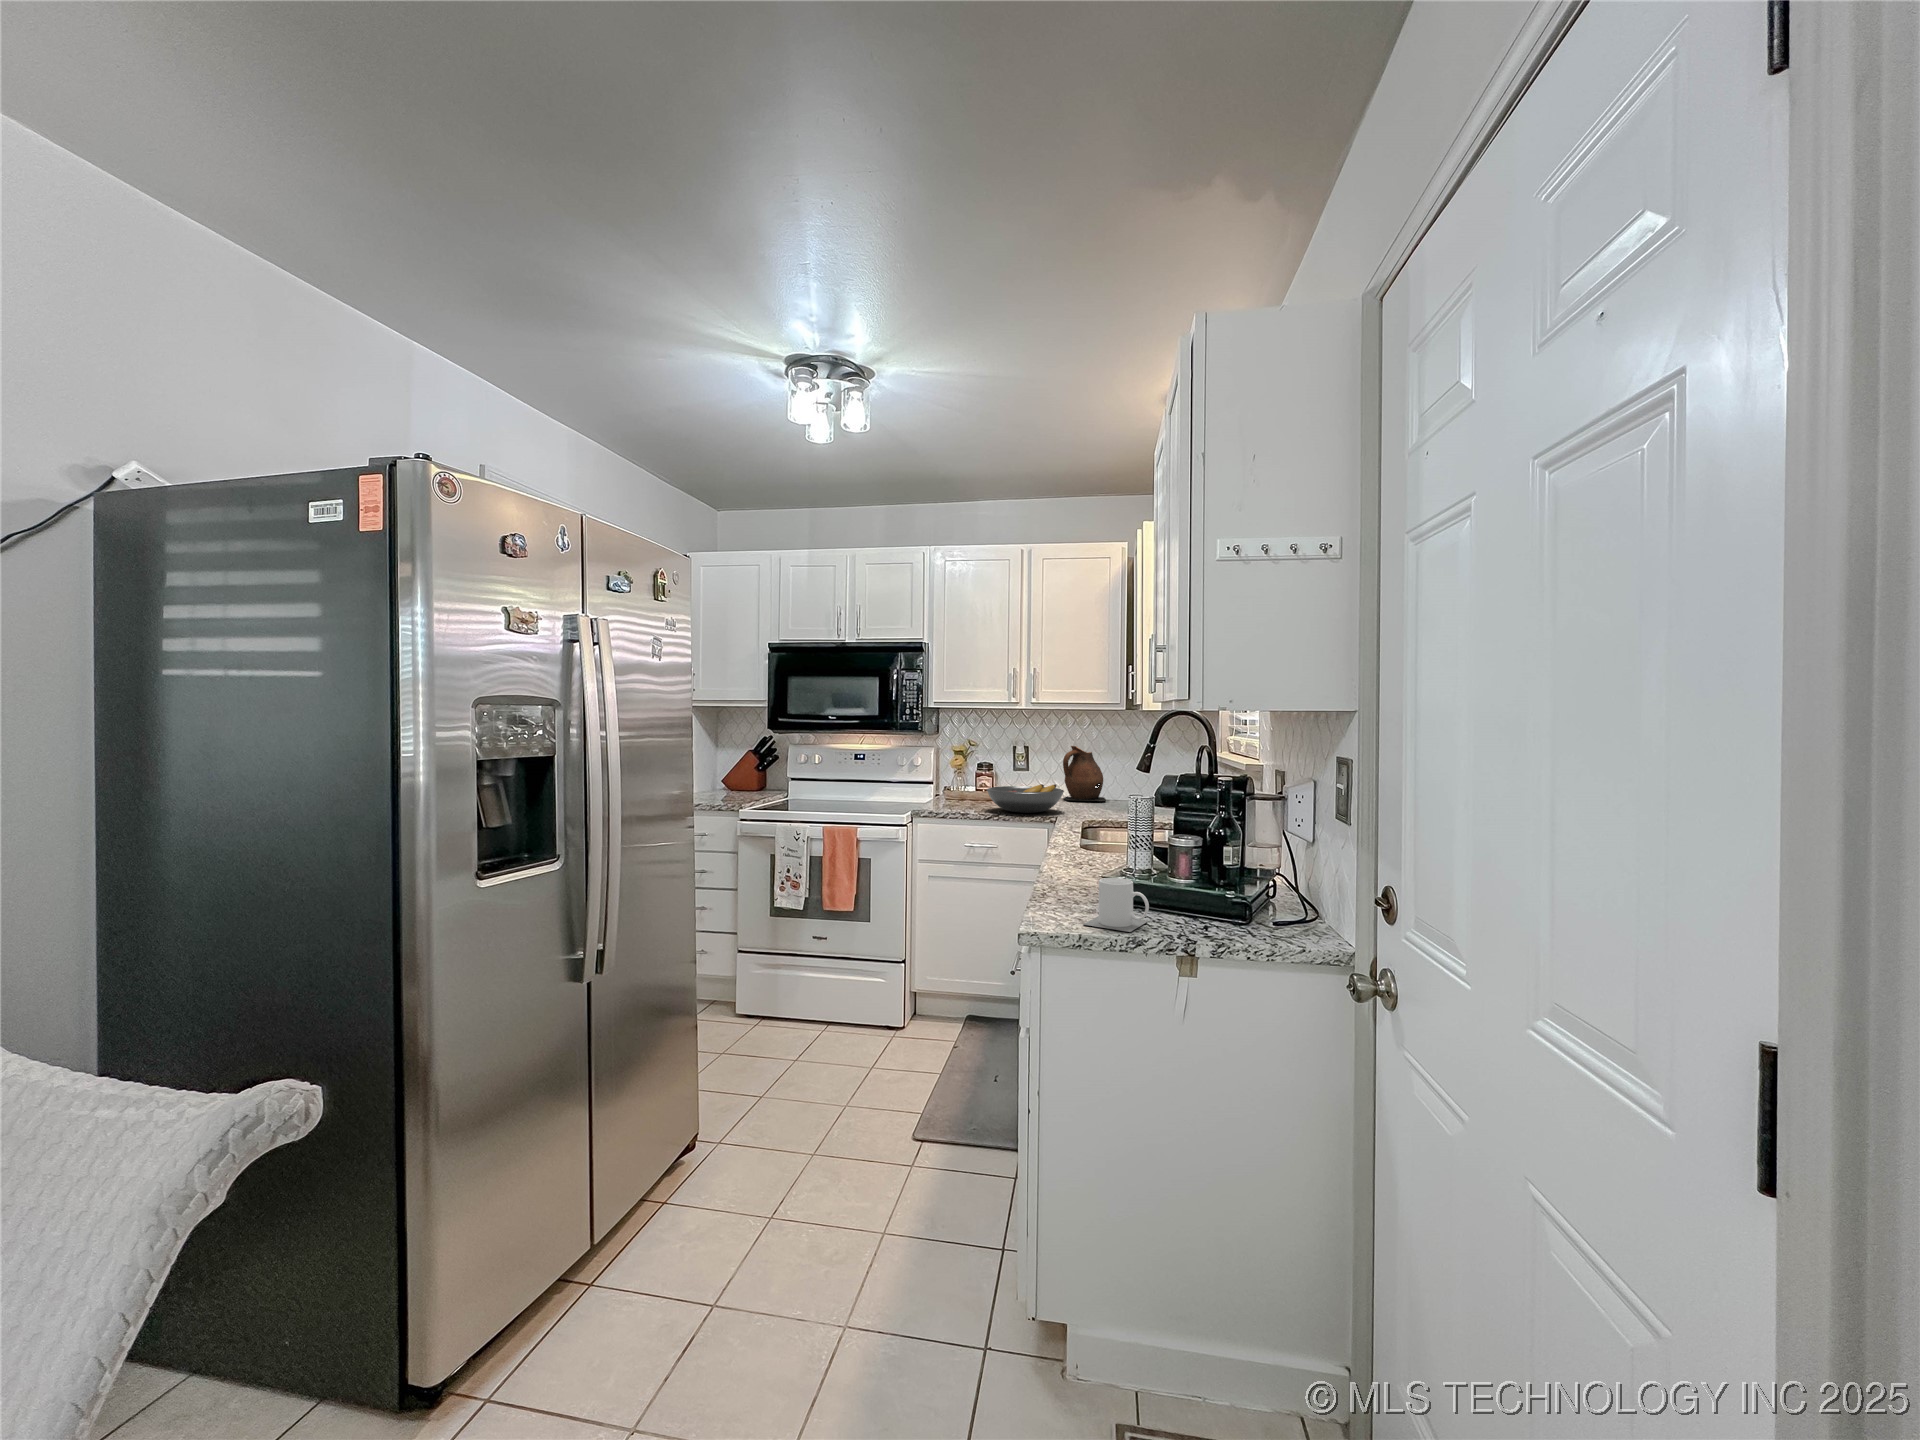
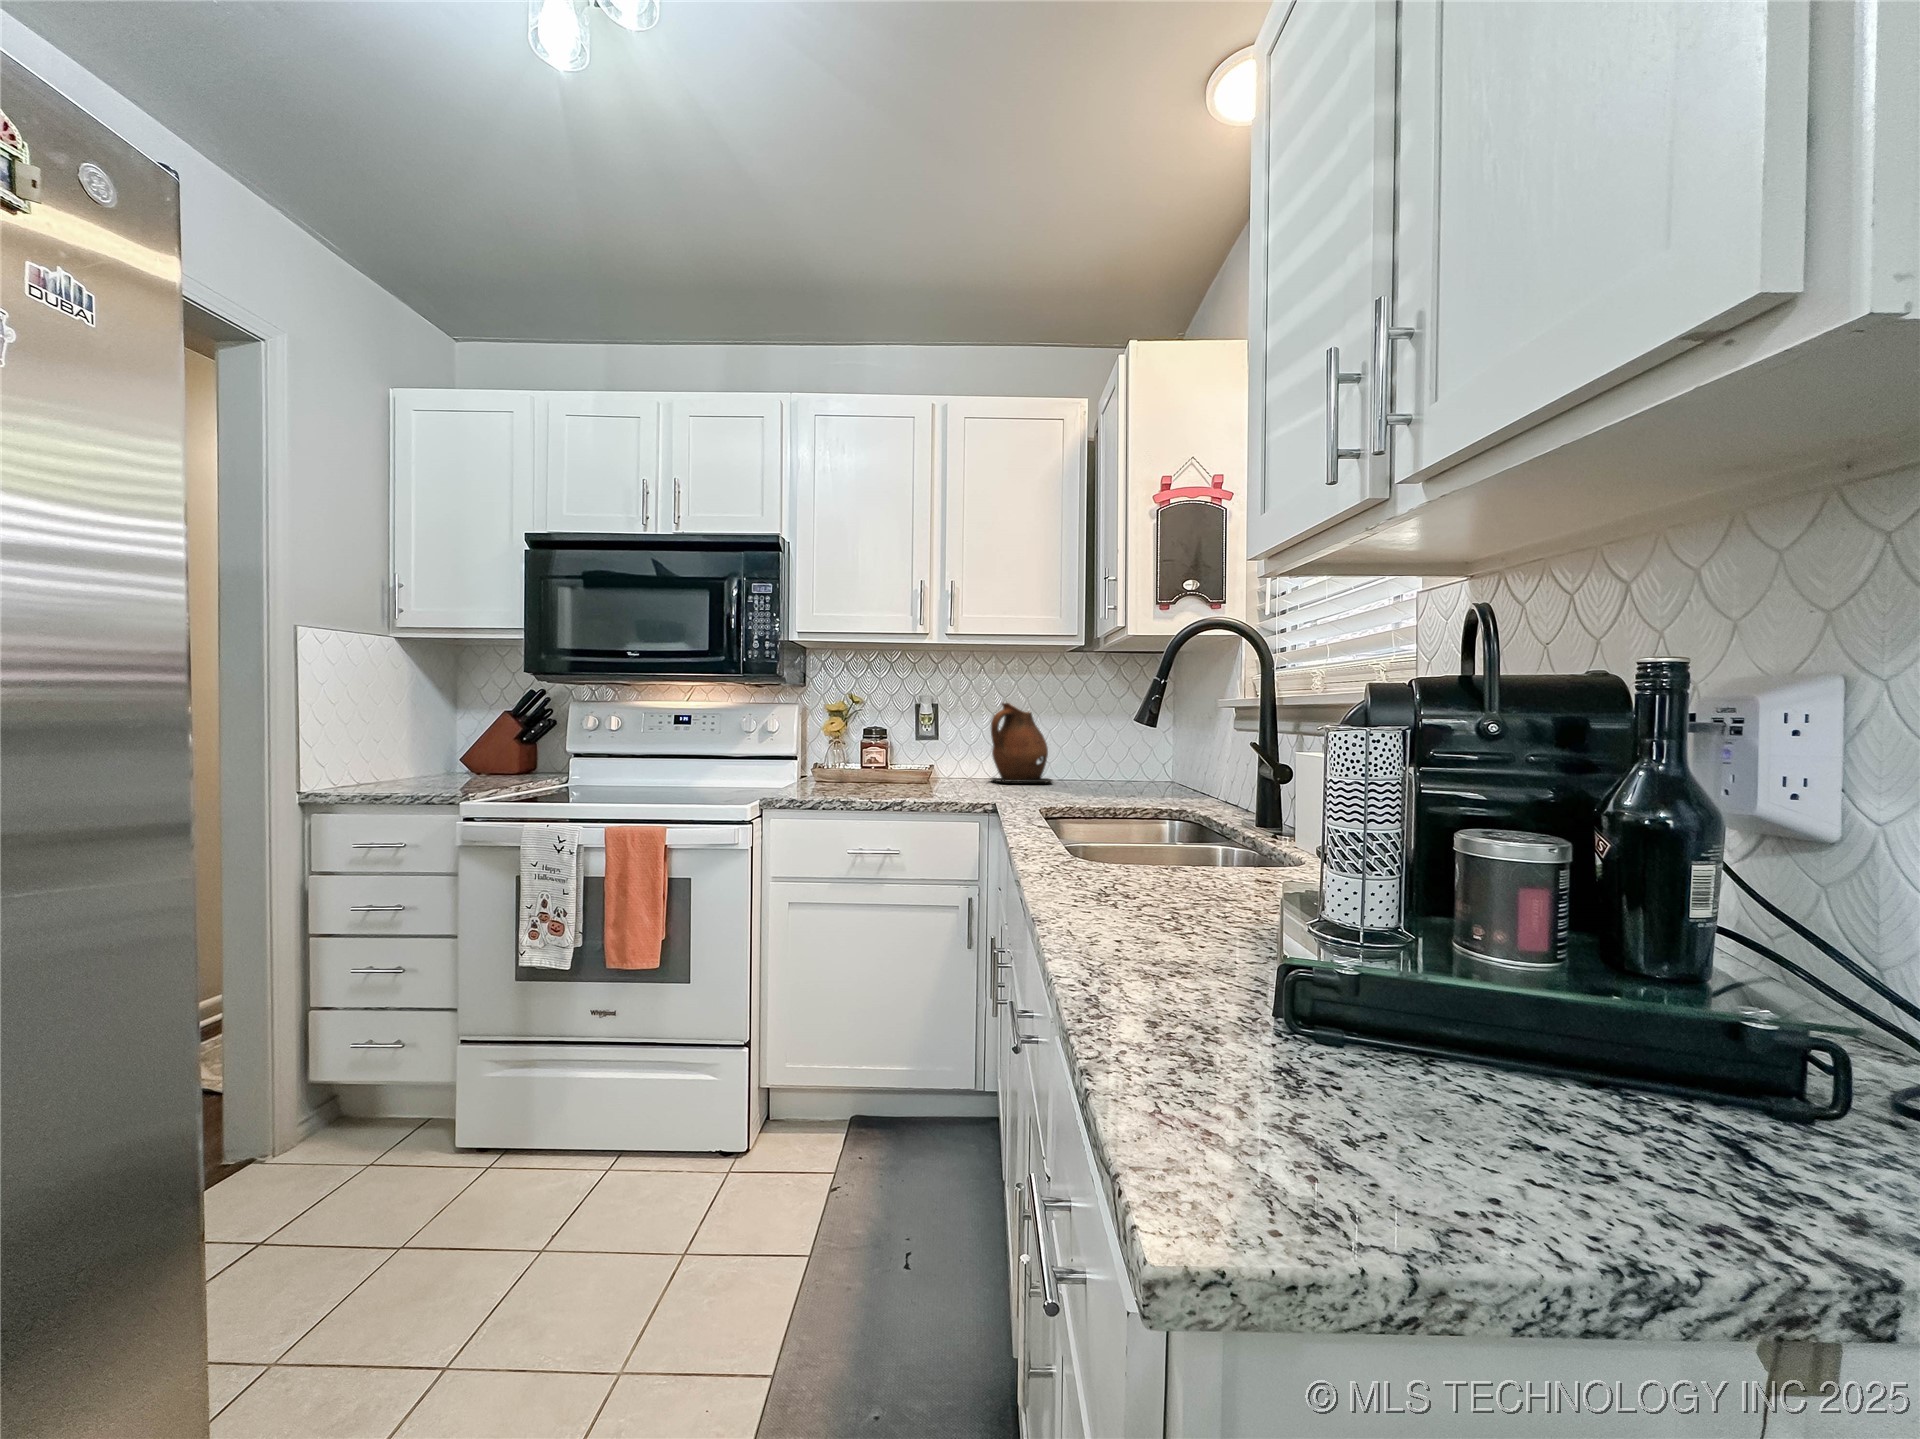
fruit bowl: present [987,784,1064,813] -> none [880,755,1001,799]
mug: present [1084,878,1149,932] -> none [1244,961,1459,1162]

